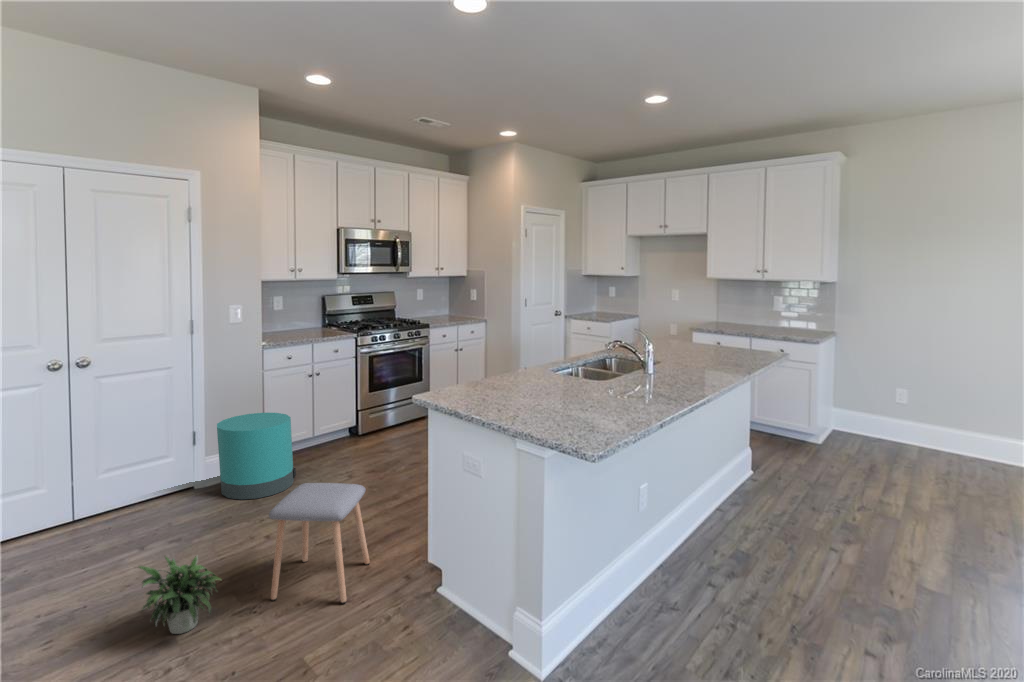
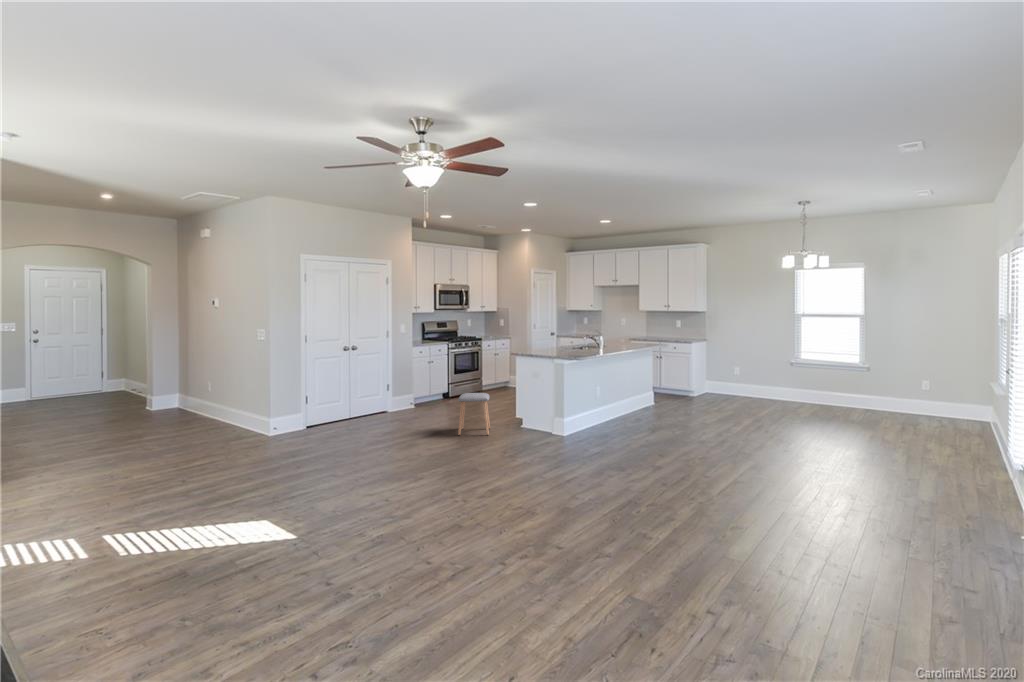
trash can: present [217,413,296,500] -> none [396,379,431,418]
potted plant: present [139,556,221,634] -> none [410,414,445,441]

